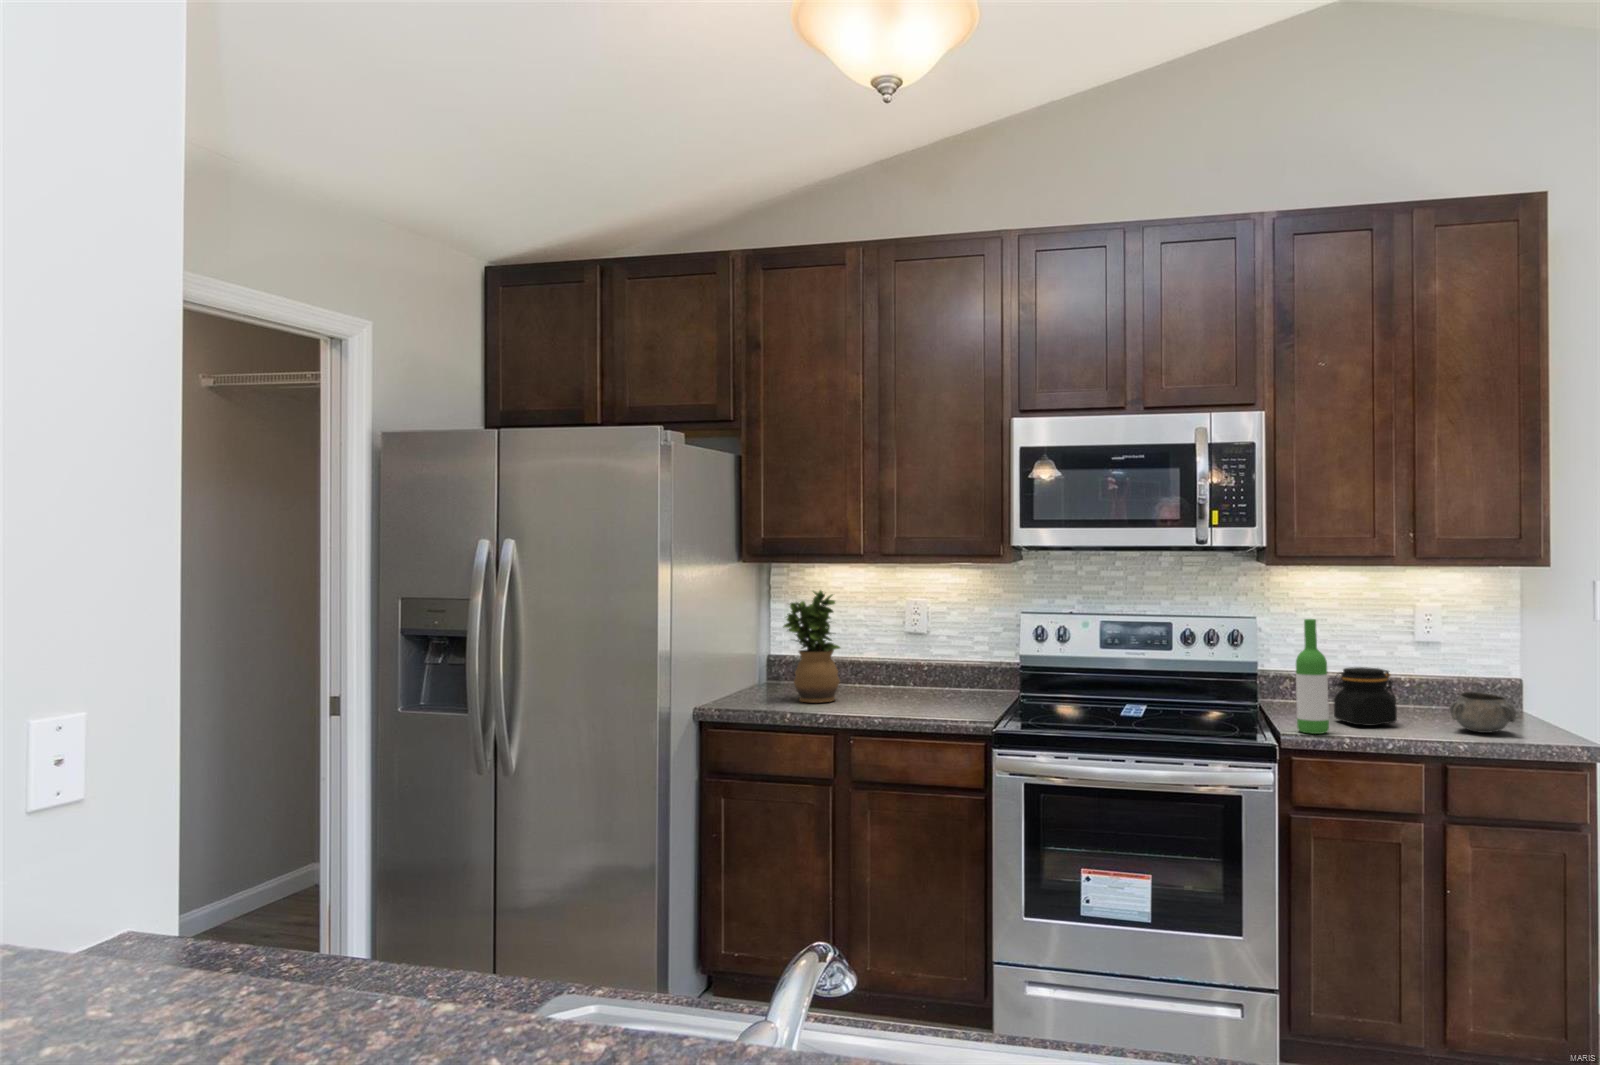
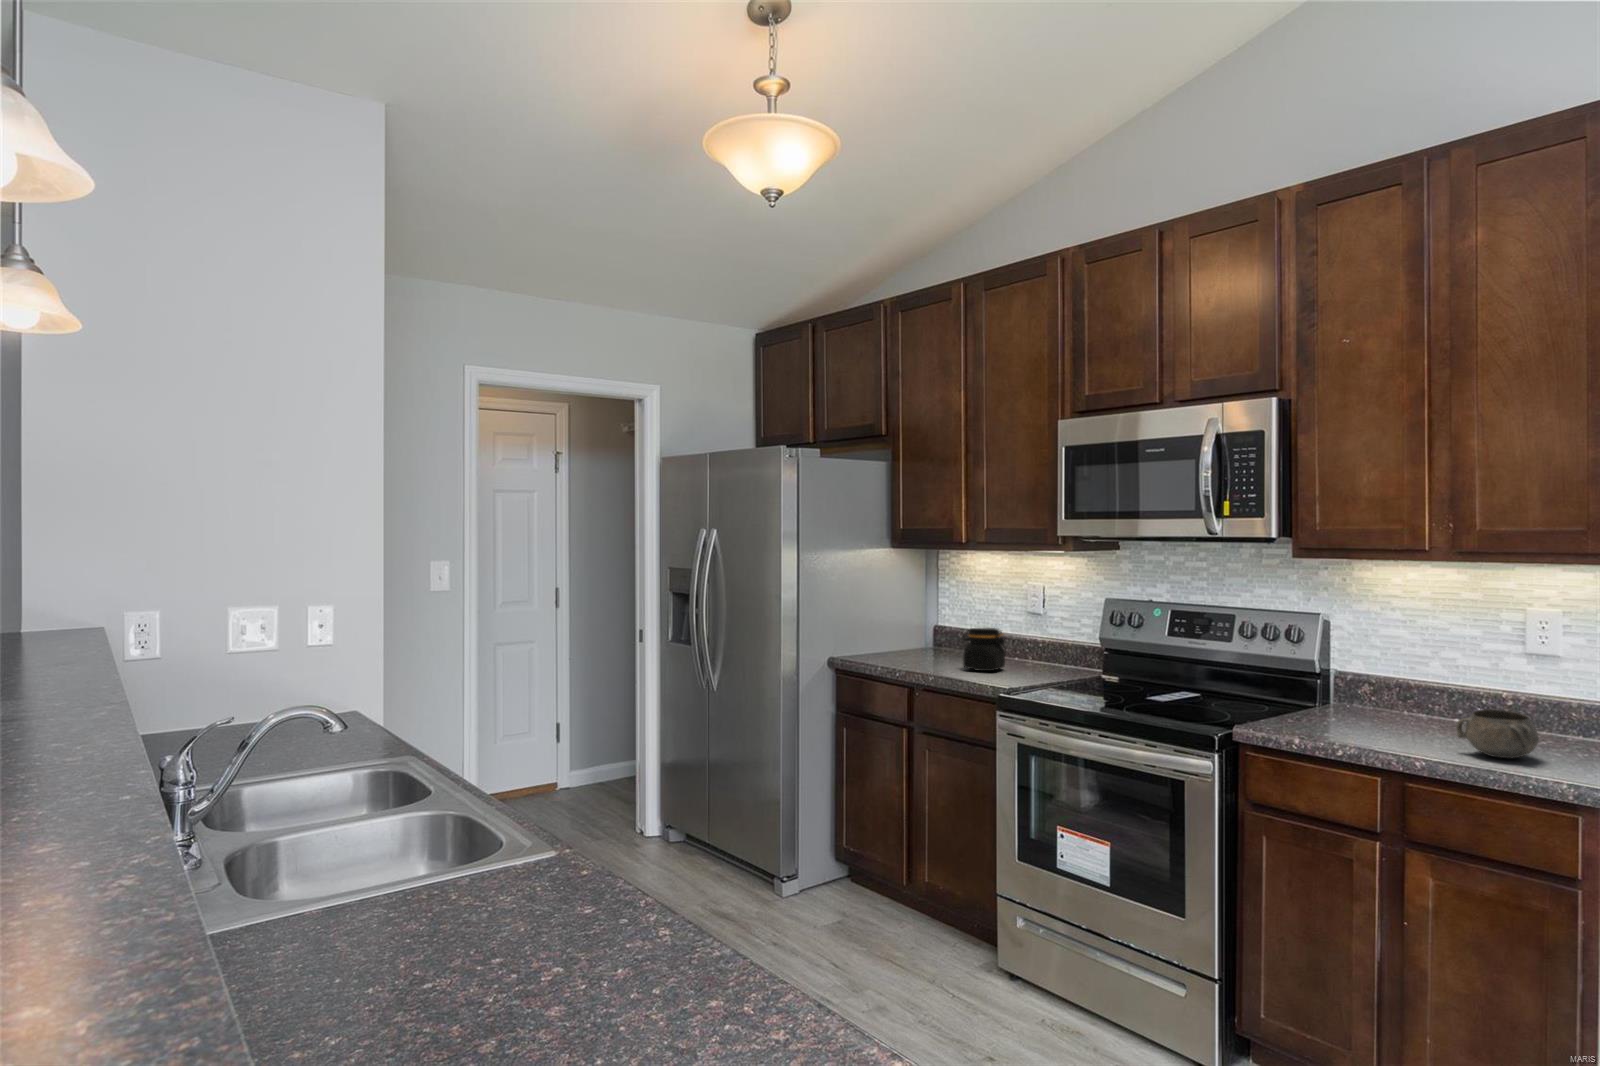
potted plant: present [783,590,840,703] -> none [897,572,945,665]
wine bottle: present [1296,619,1329,734] -> none [1266,613,1301,734]
jar: present [1333,667,1397,726] -> present [962,628,1006,671]

